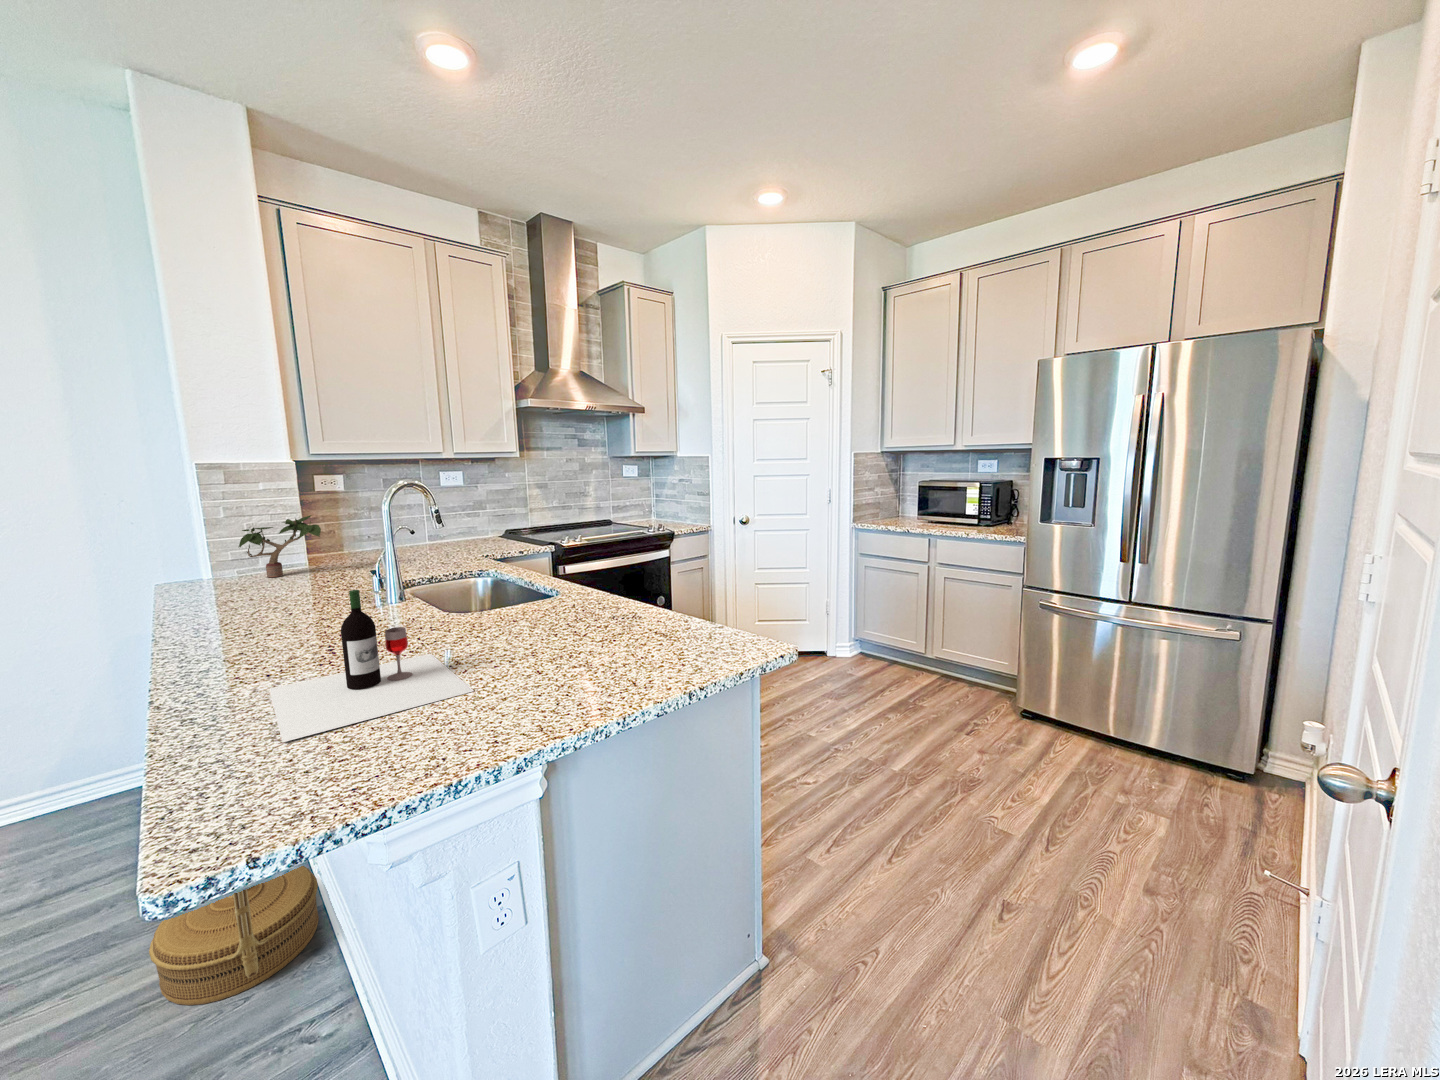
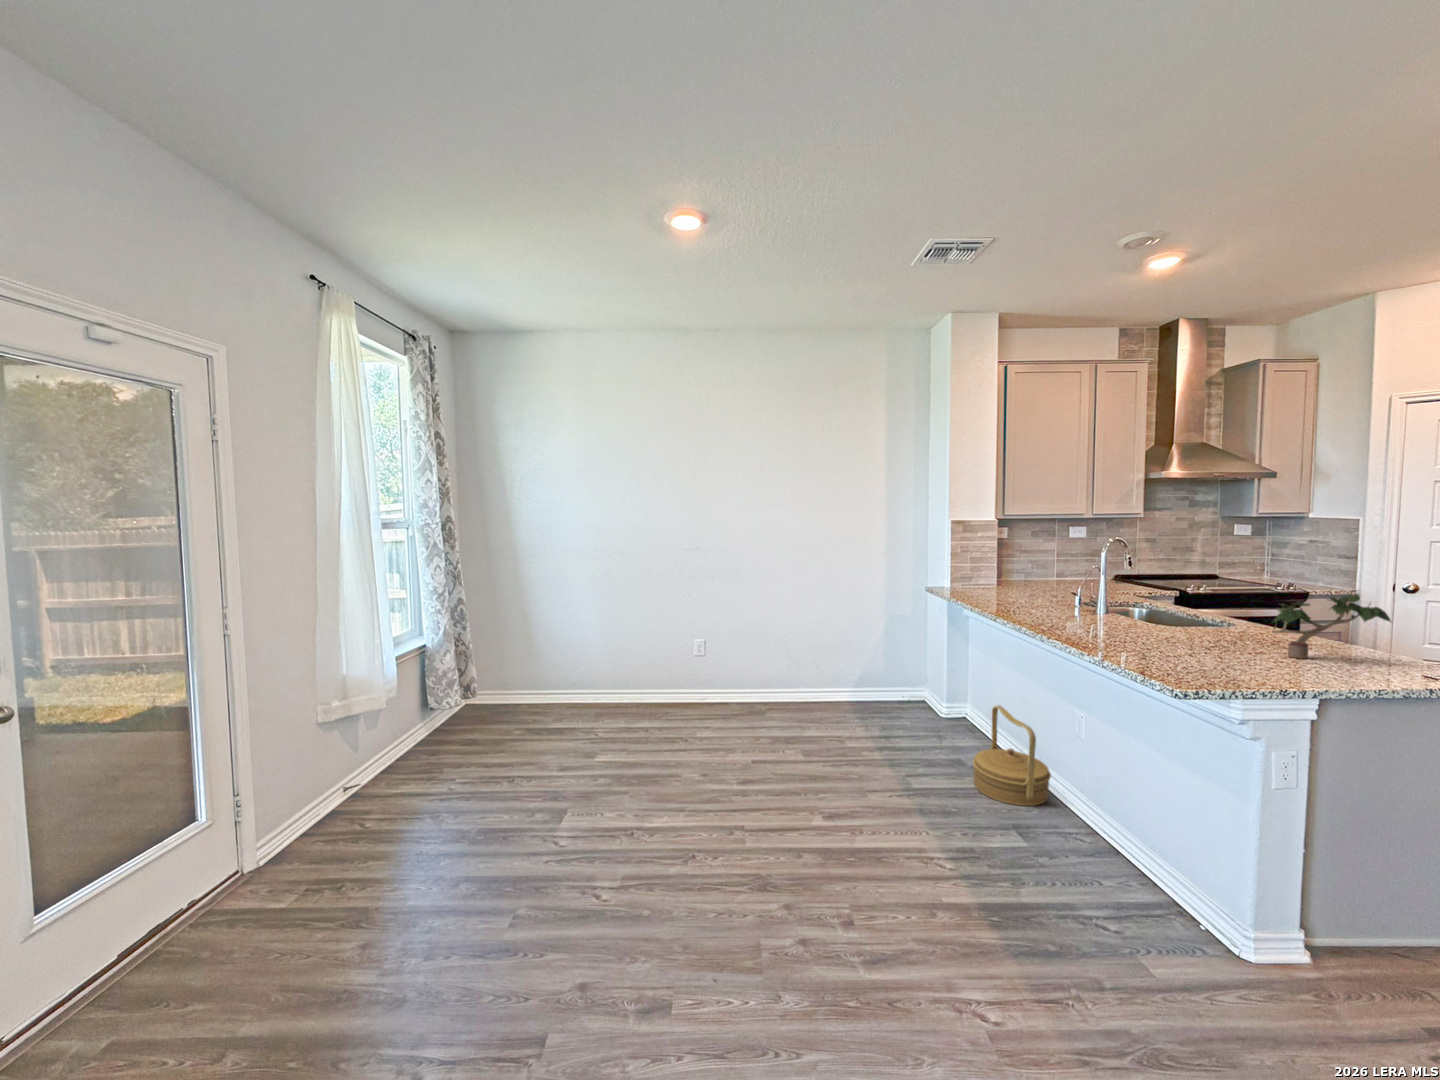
potted plant: present [239,515,321,577] -> present [1272,594,1391,659]
wine bottle: present [269,590,474,742] -> none [1107,599,1245,662]

